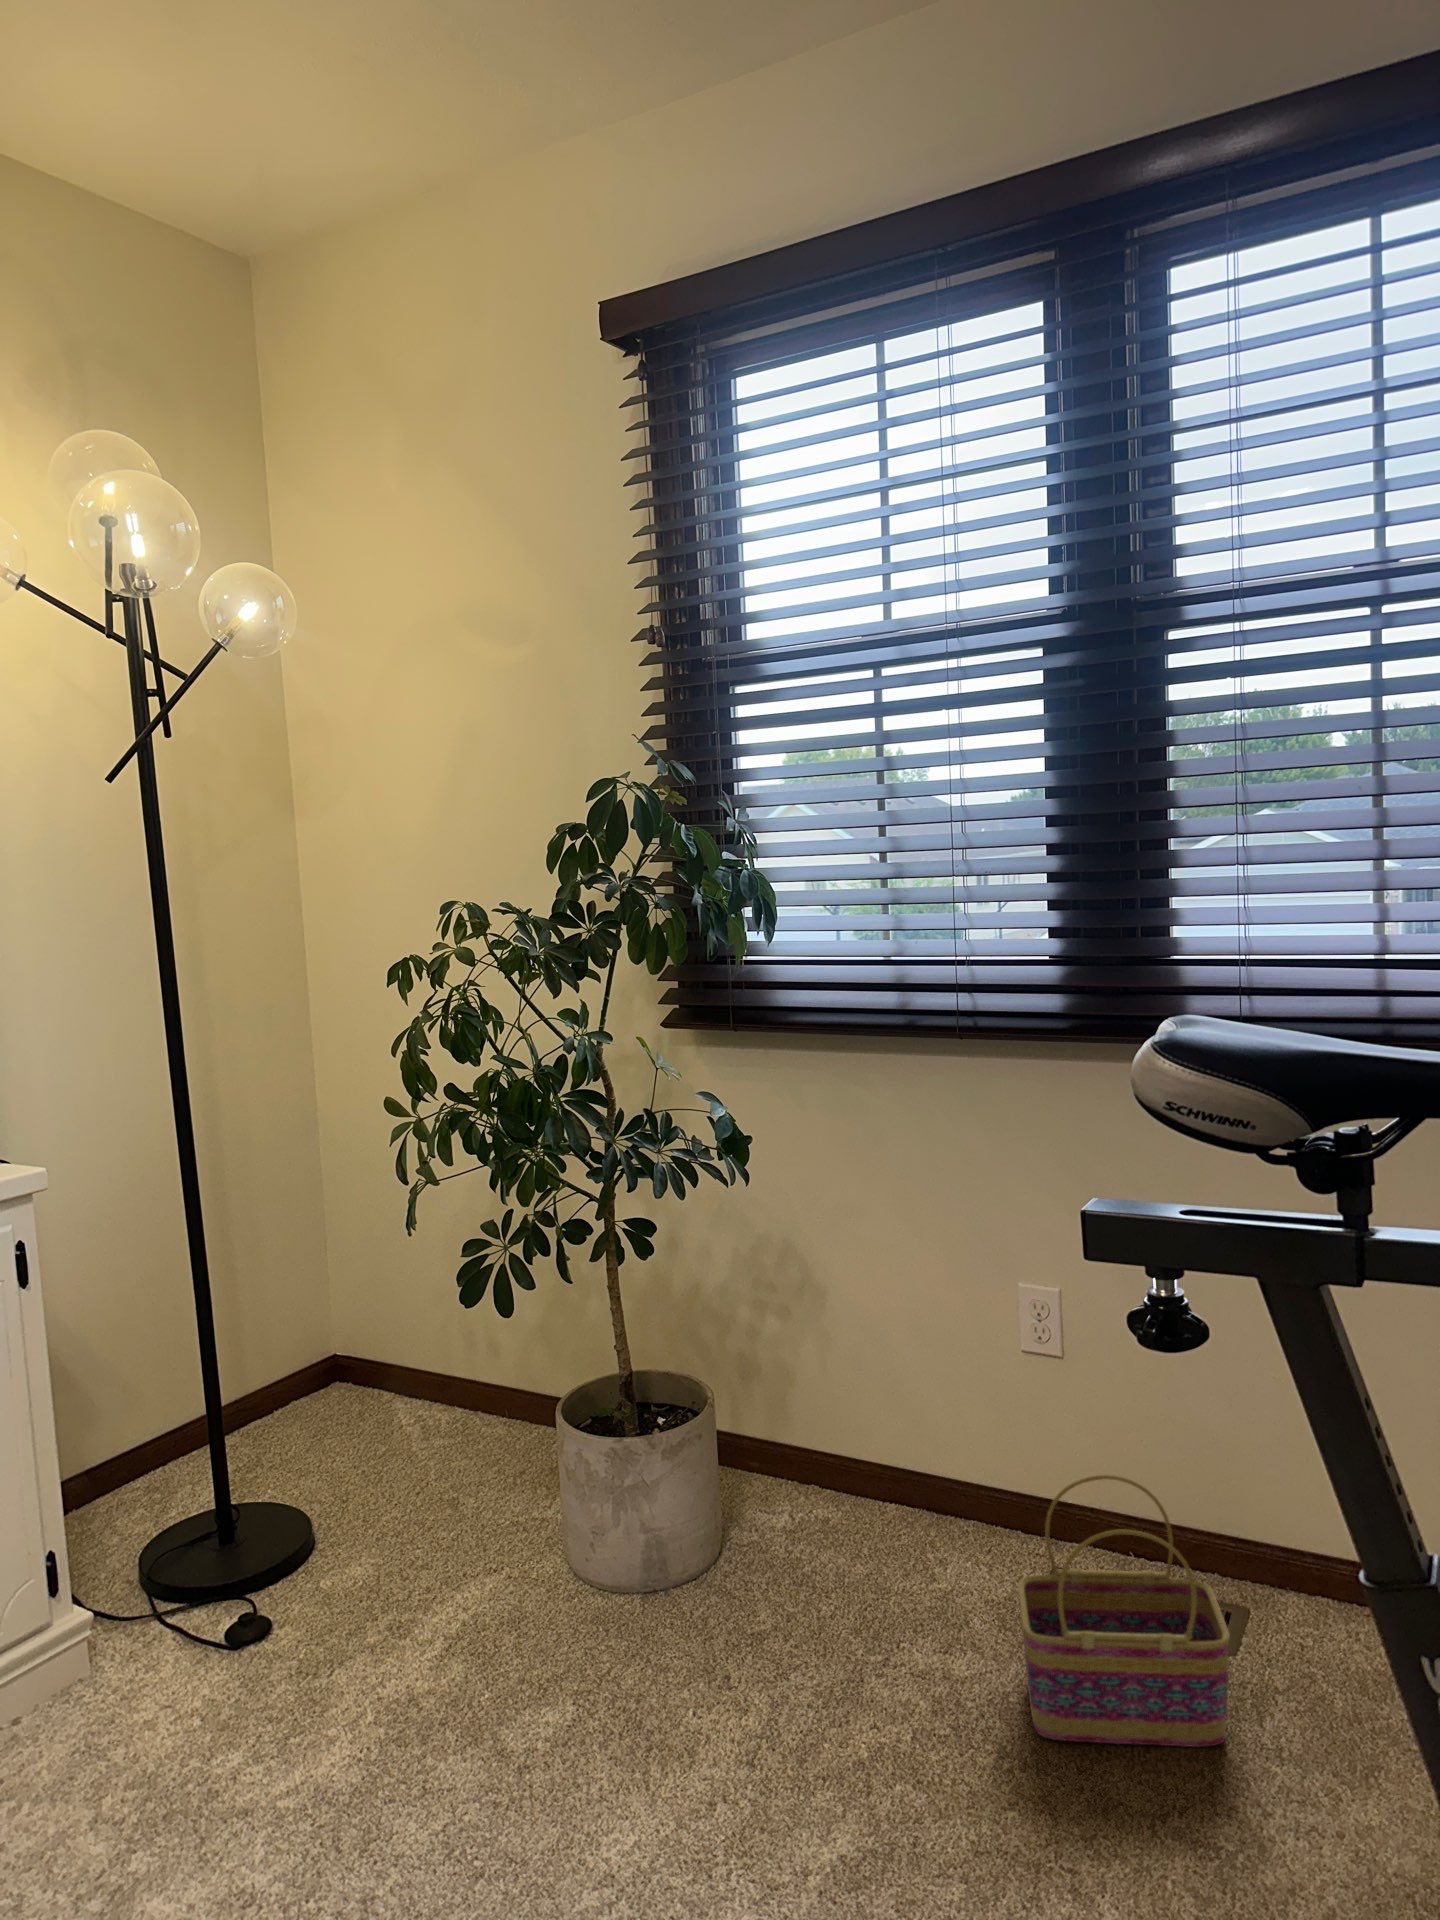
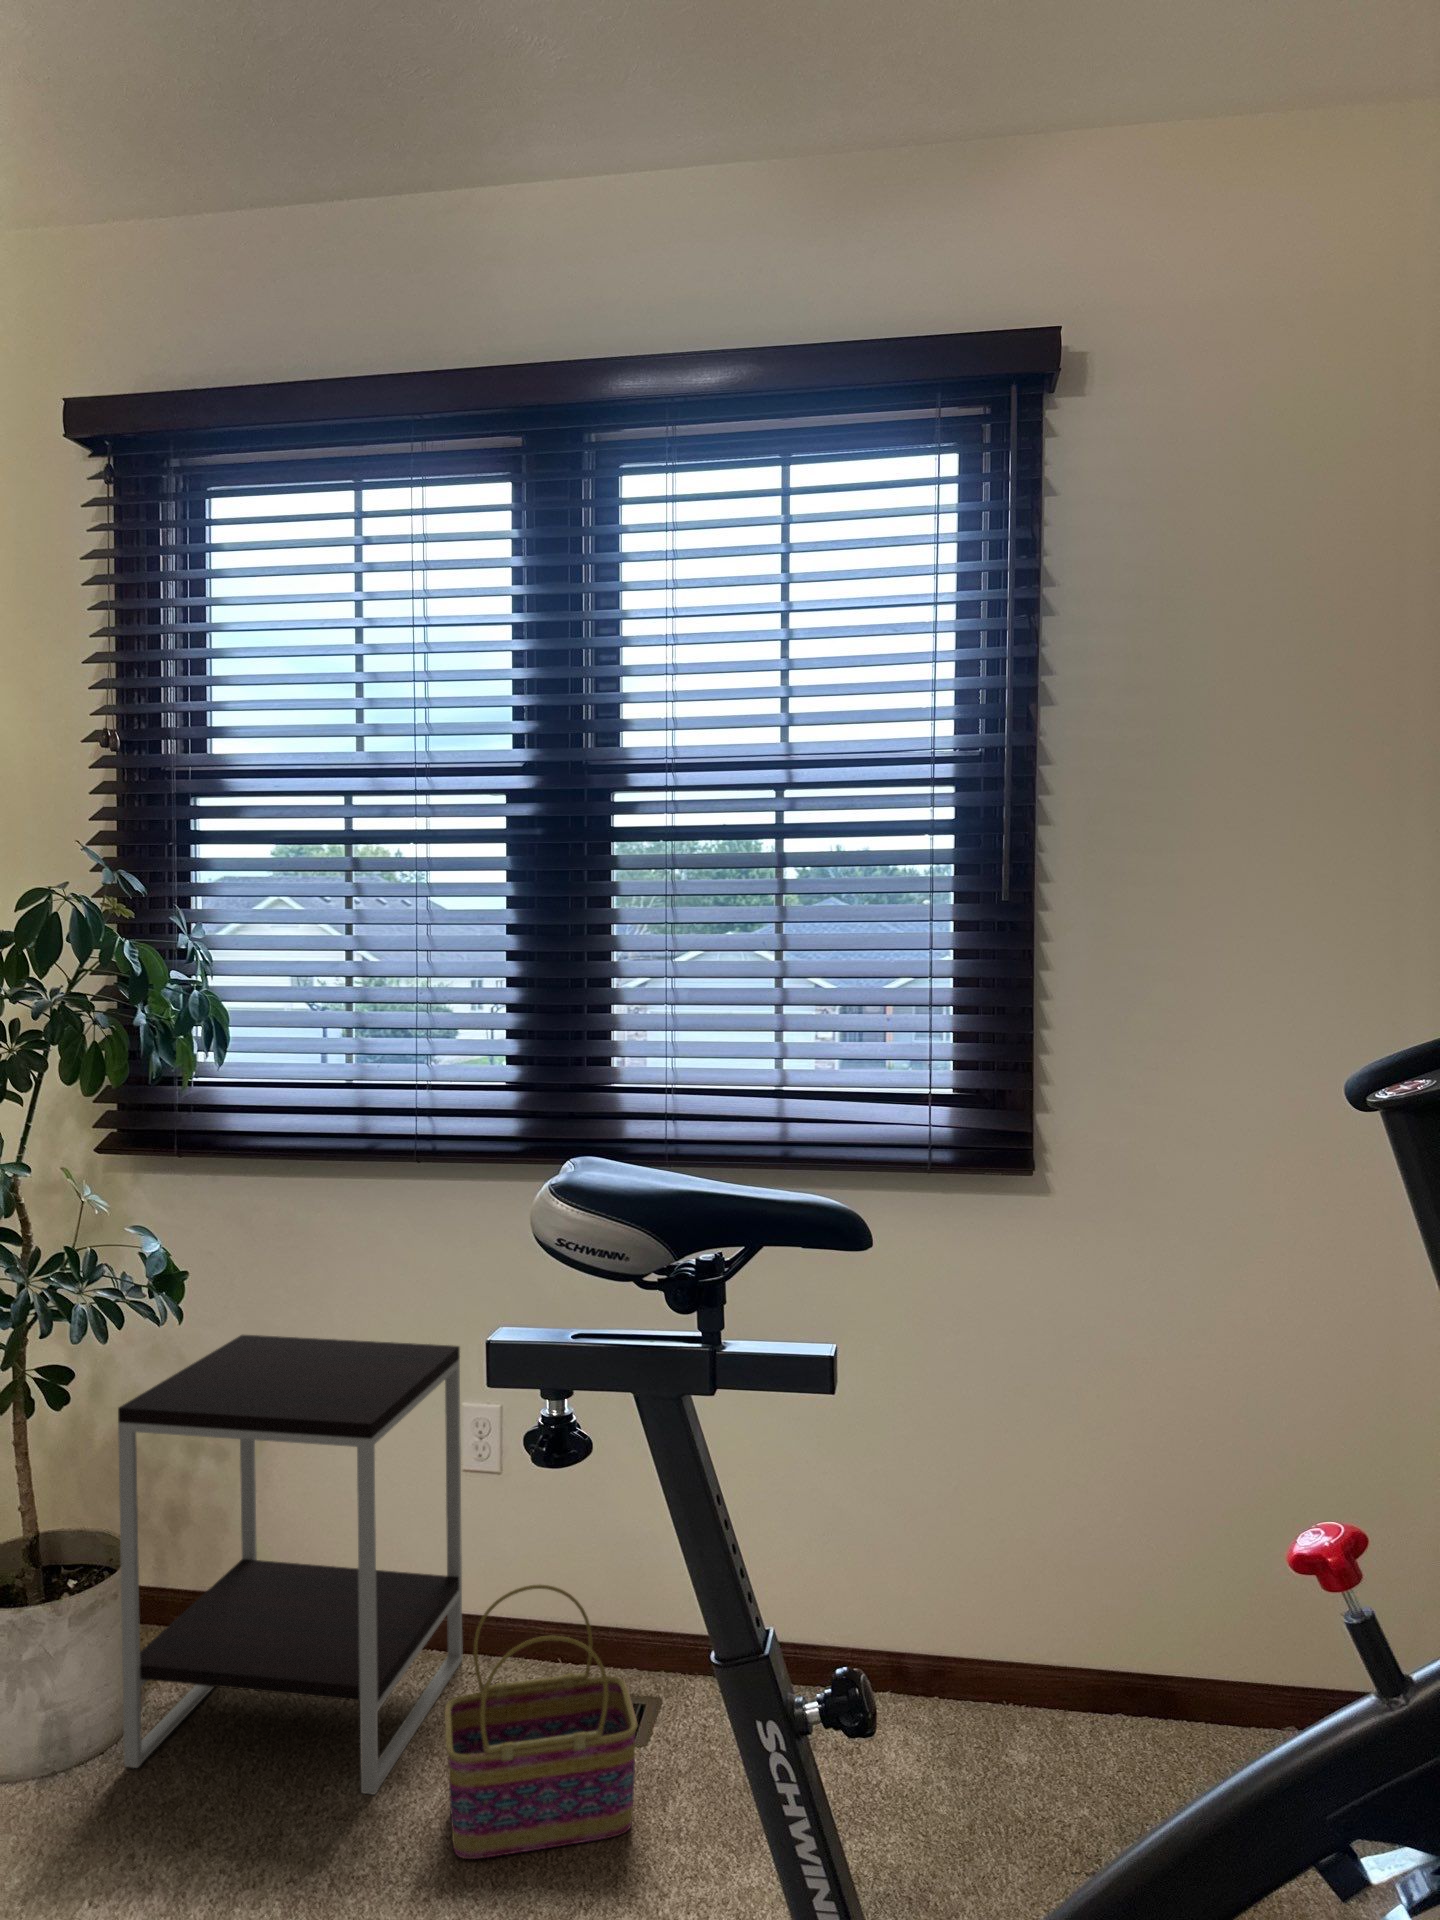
side table: none [696,1203,1027,1657] -> present [118,1335,463,1794]

